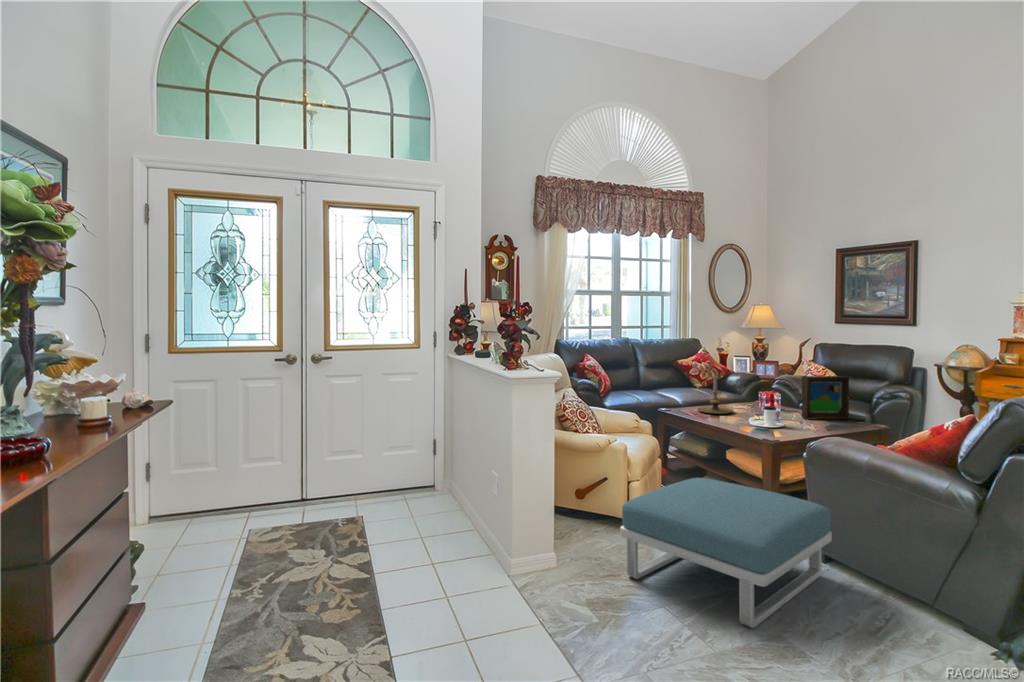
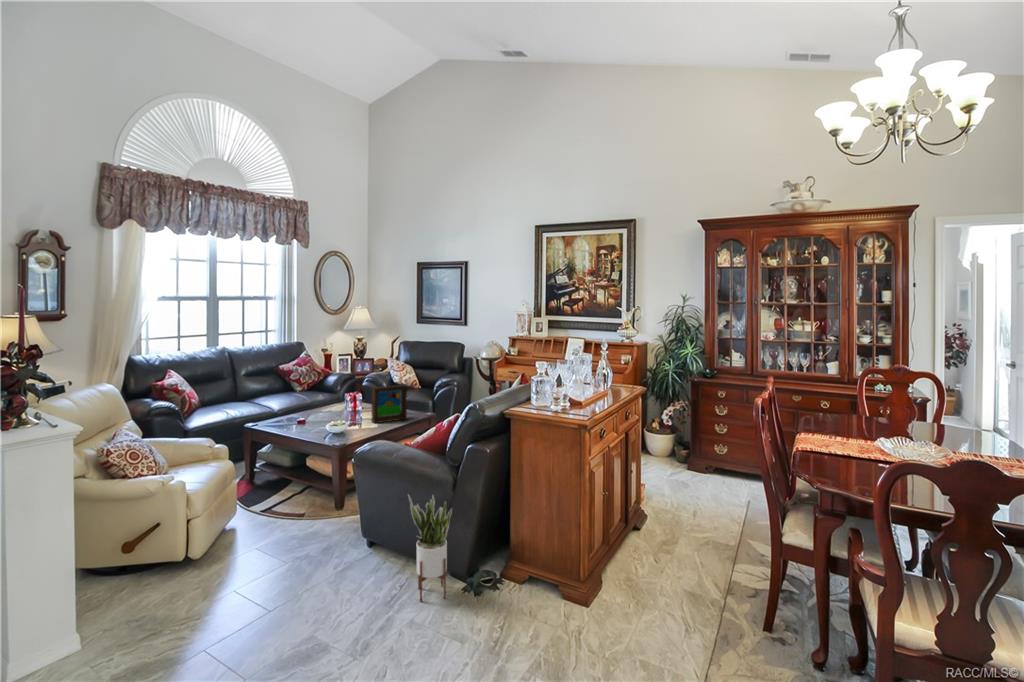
candle holder: present [697,373,734,414] -> none [282,388,316,426]
coffee cup: present [750,406,784,427] -> none [324,418,353,437]
footstool: present [620,478,832,628] -> none [163,501,363,638]
potted plant: none [916,488,999,652] -> present [408,495,452,601]

